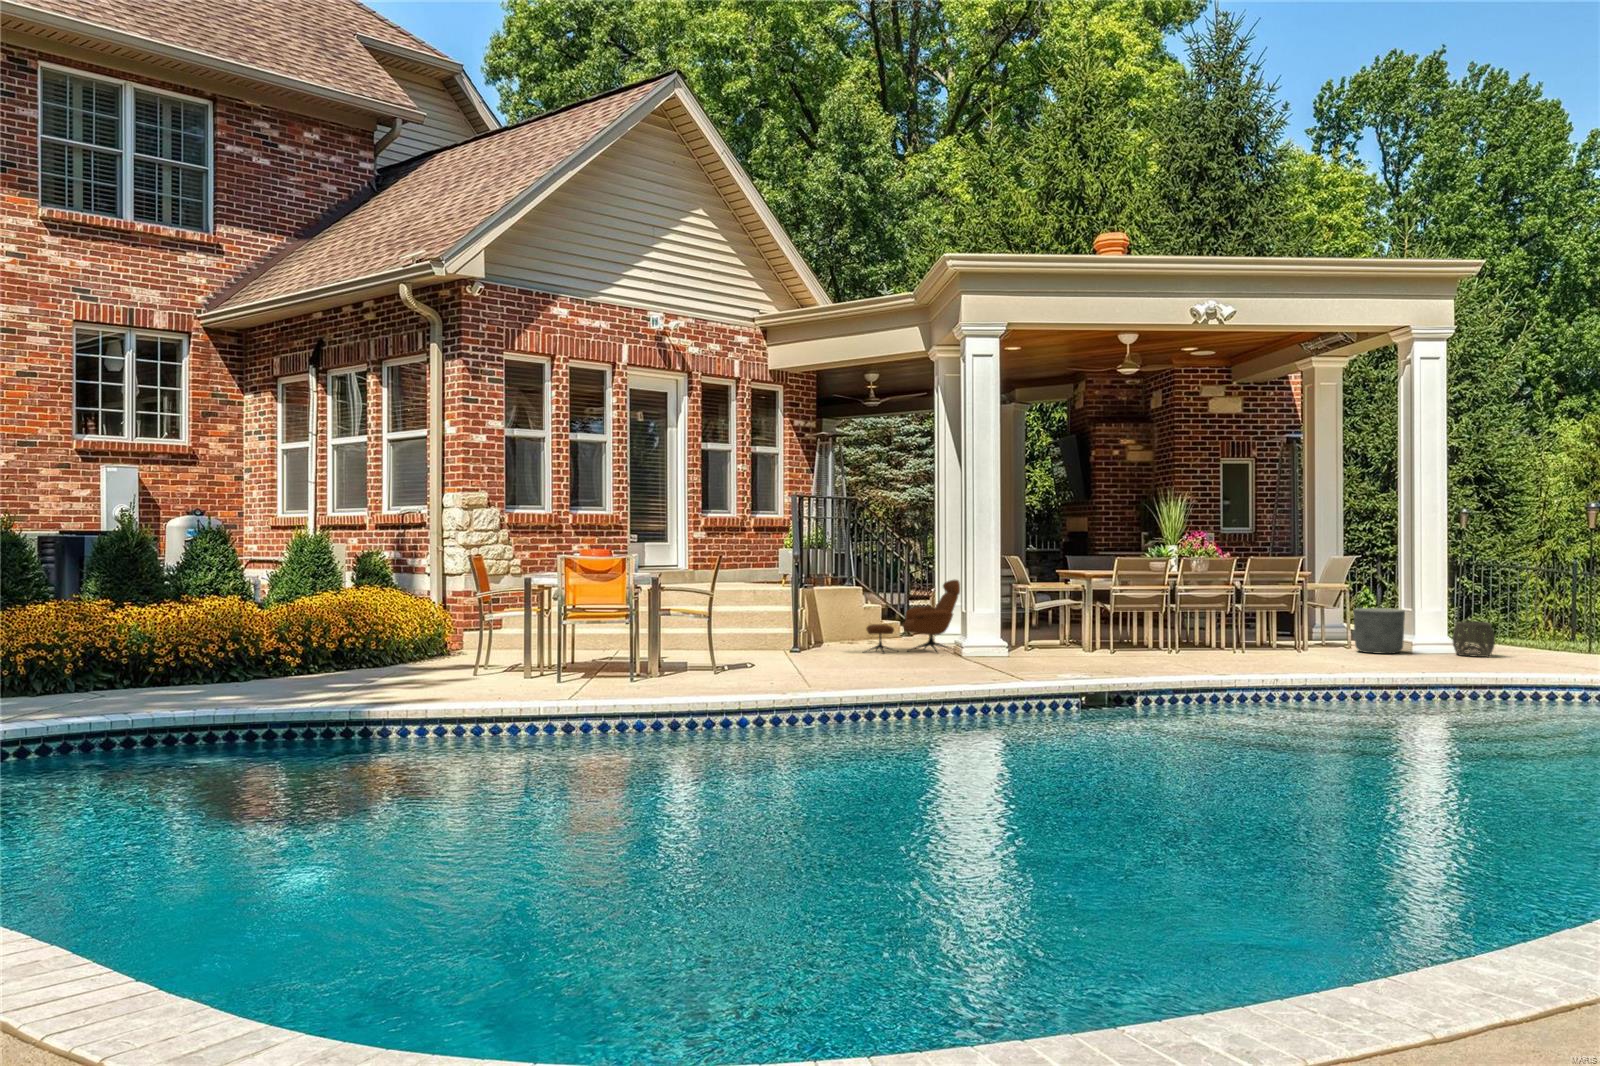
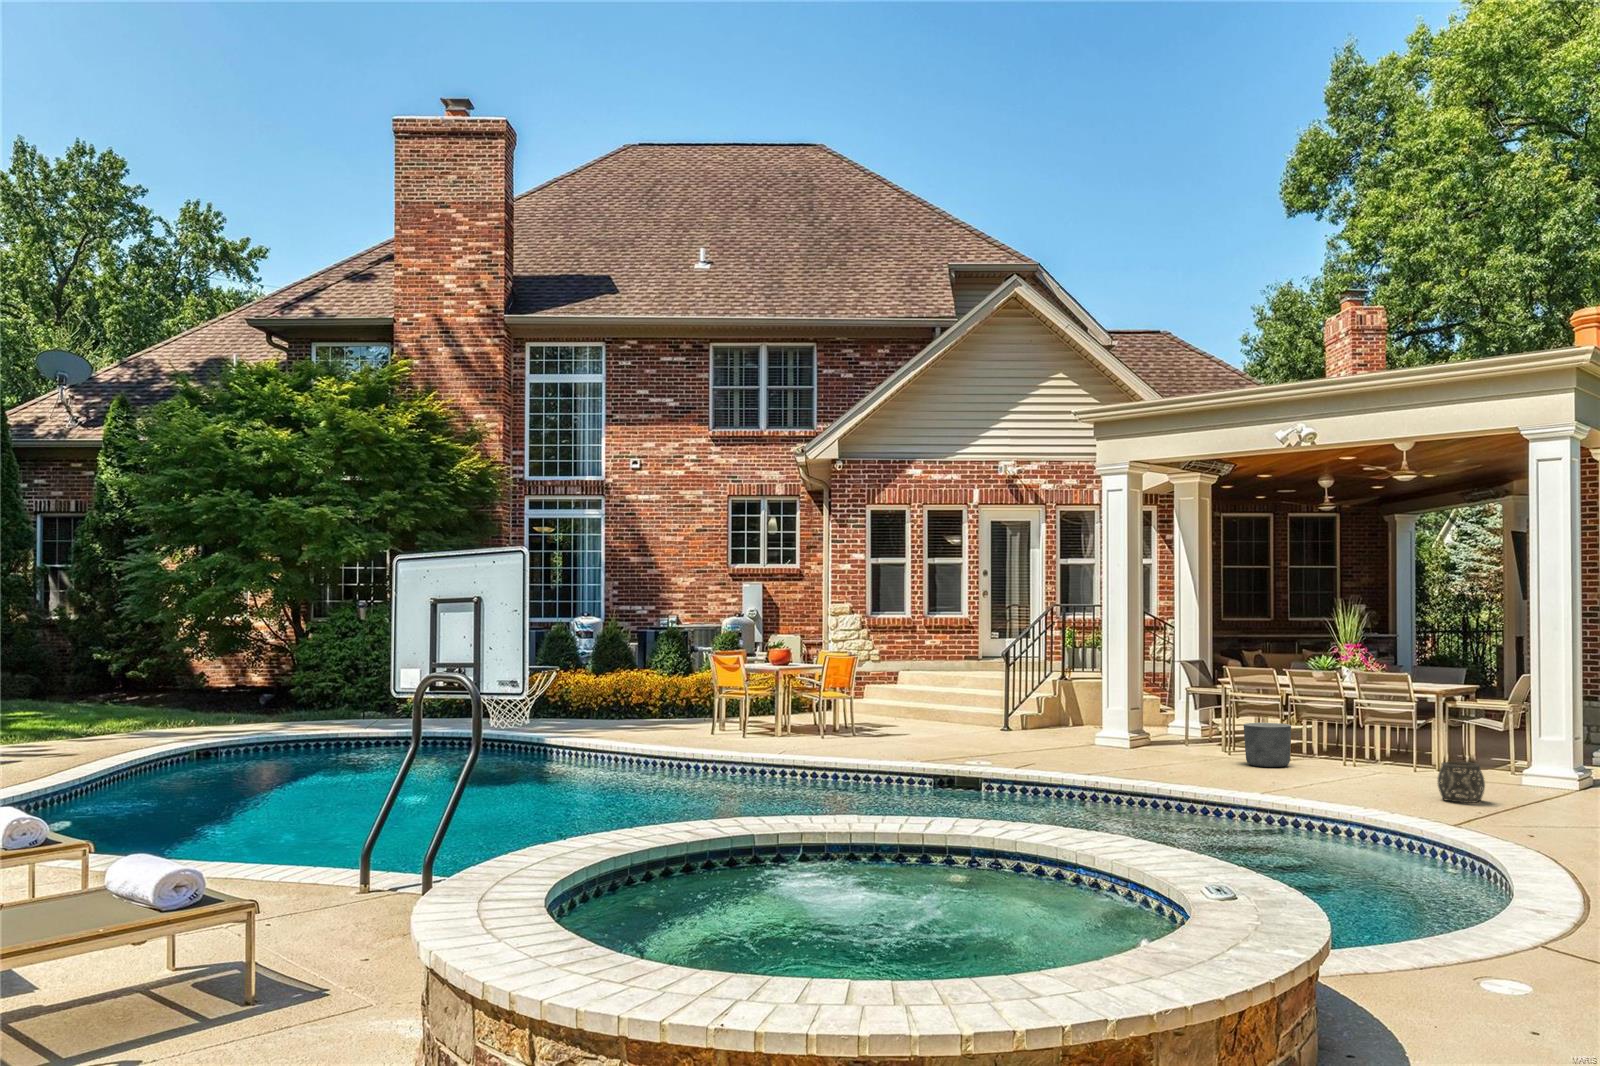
lounge chair: present [866,580,960,652] -> none [1017,682,1090,742]
planter: present [1353,608,1405,654] -> present [1244,723,1291,767]

